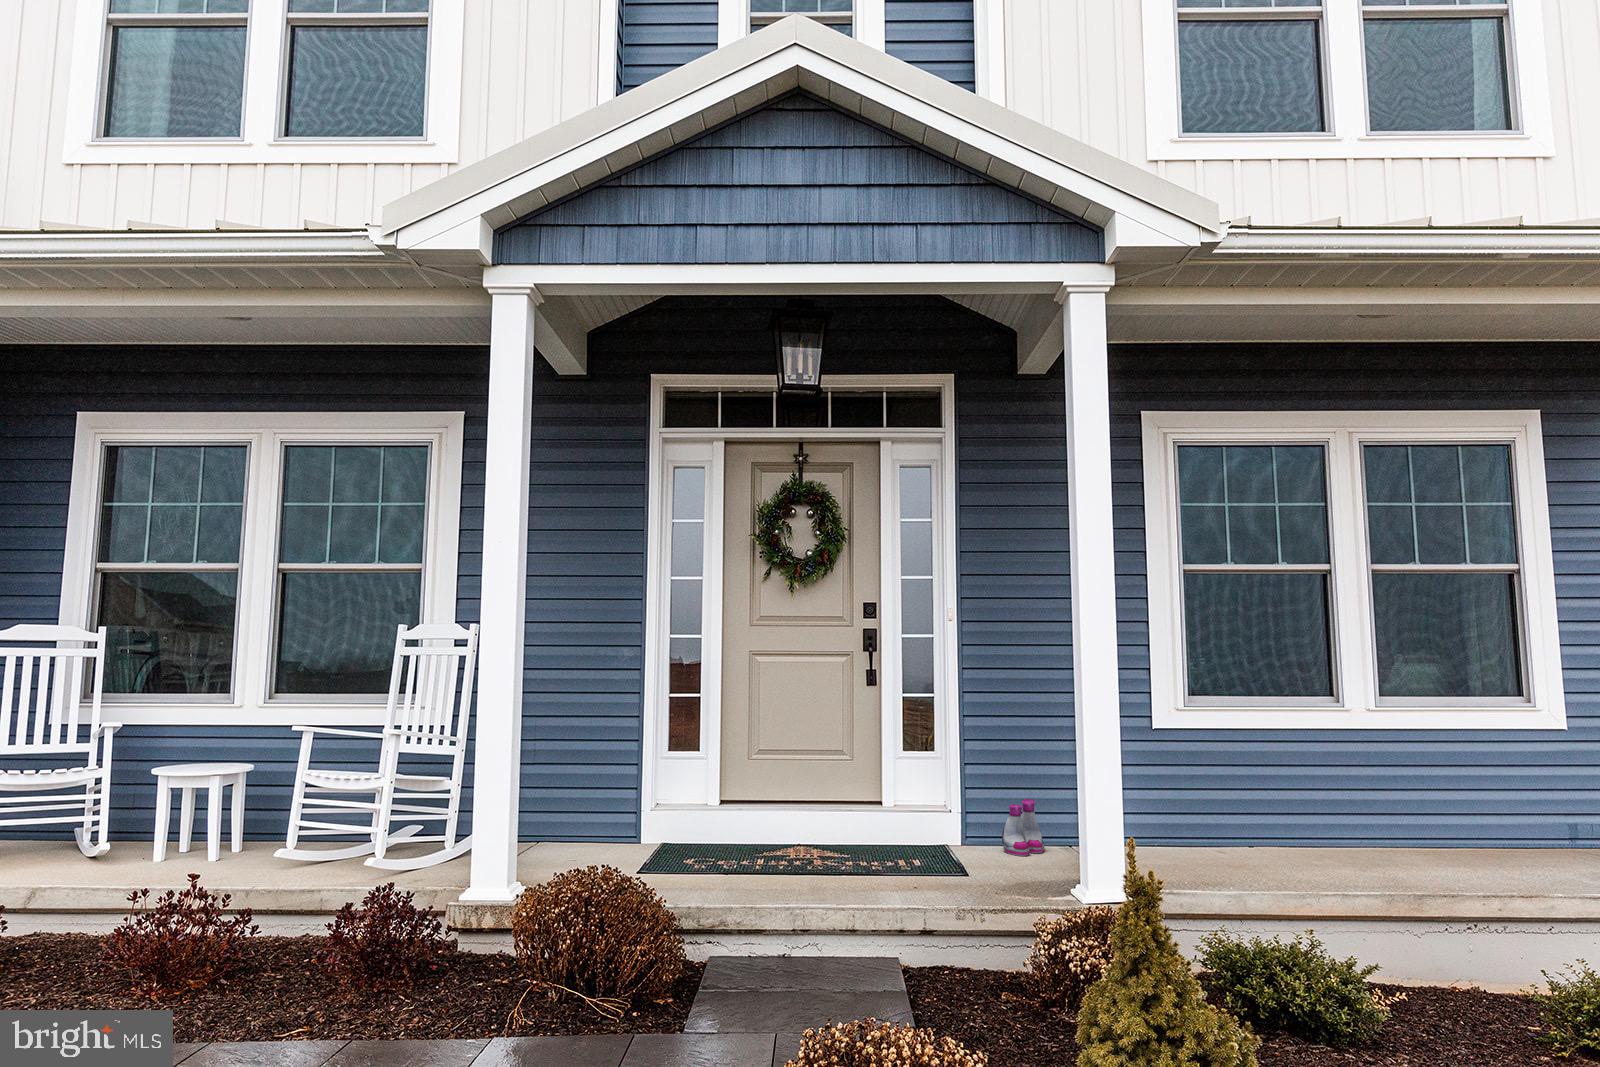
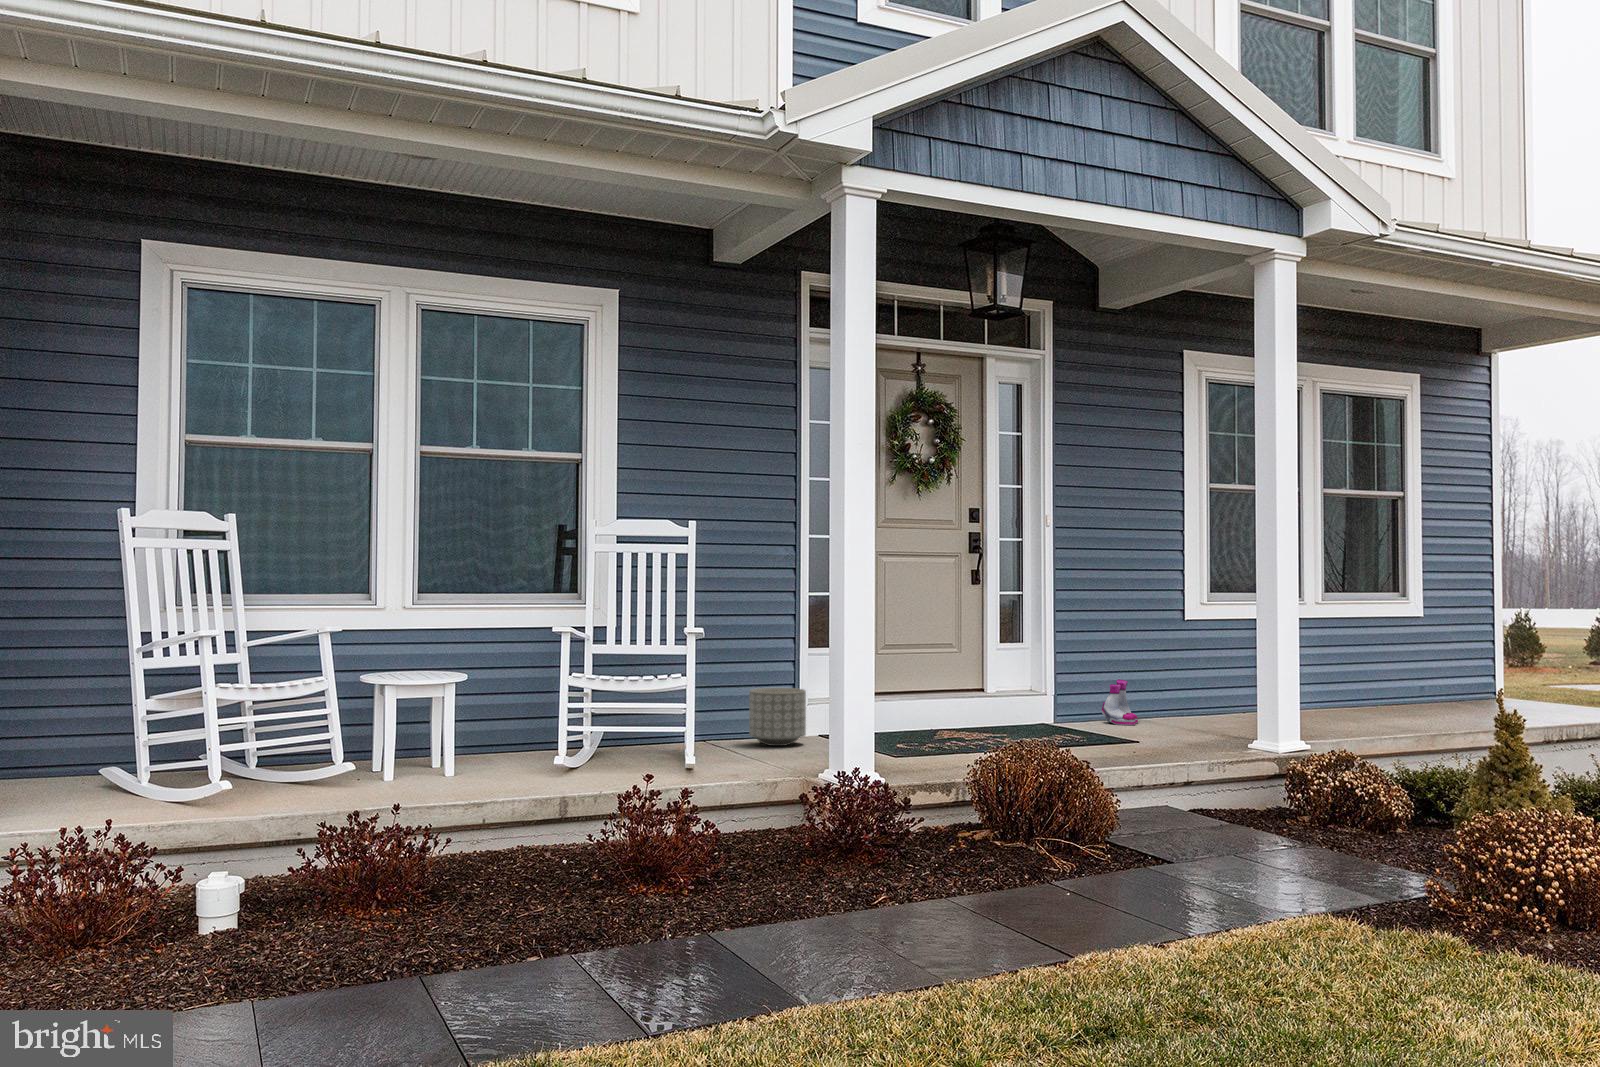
planter: none [556,789,614,851] -> present [749,688,806,746]

